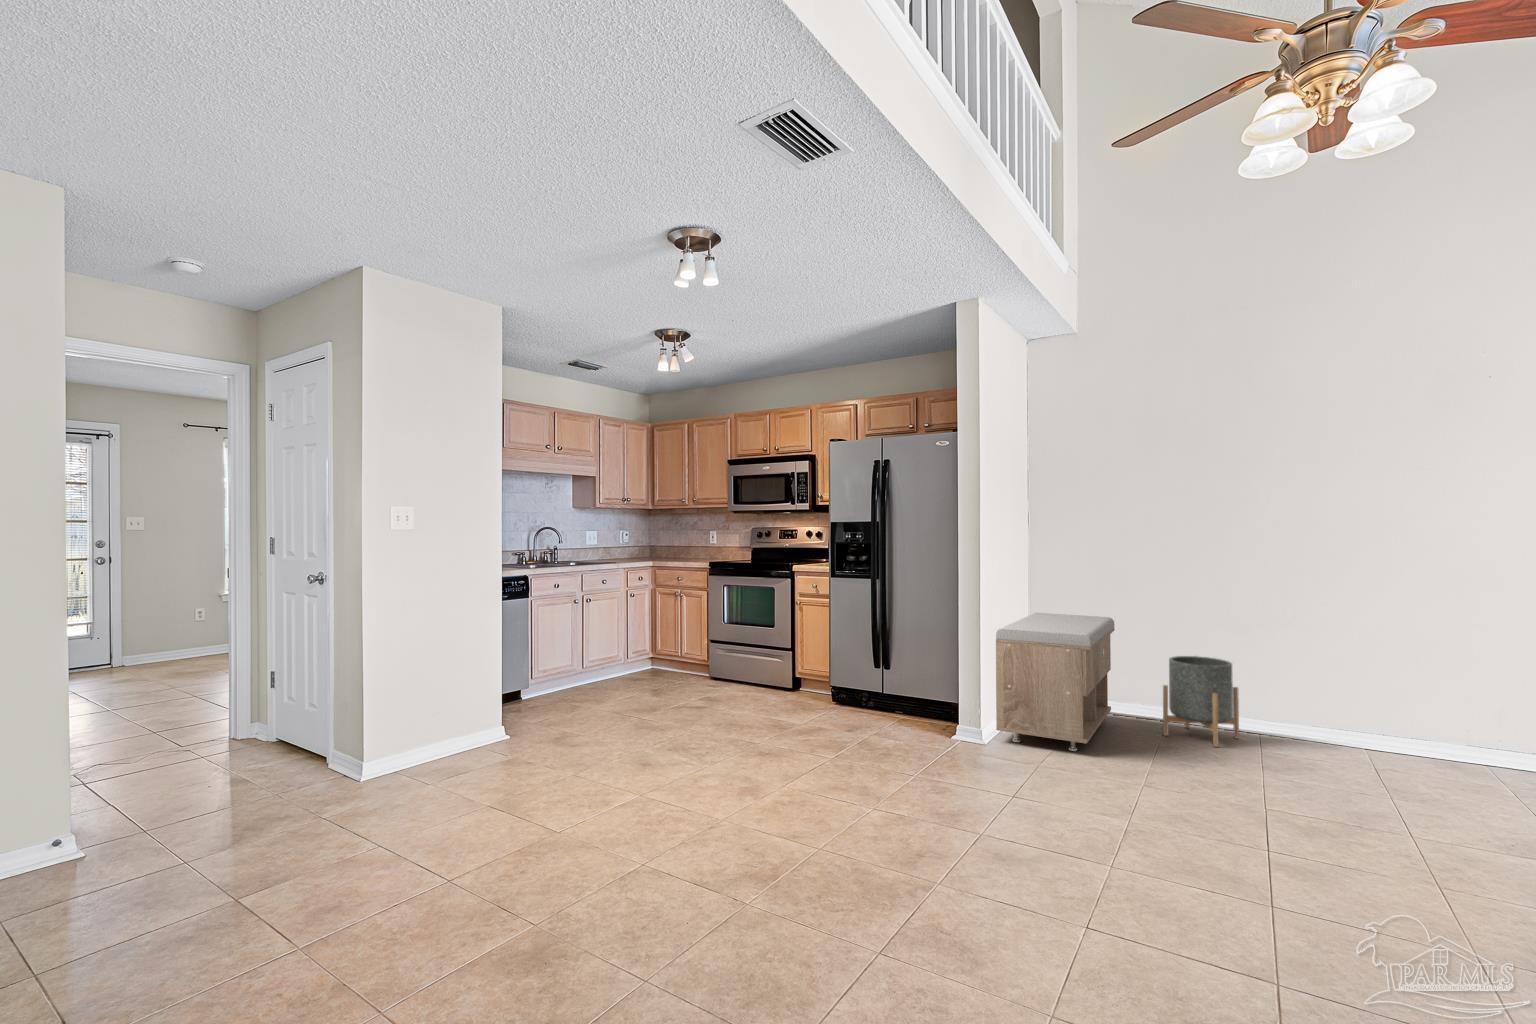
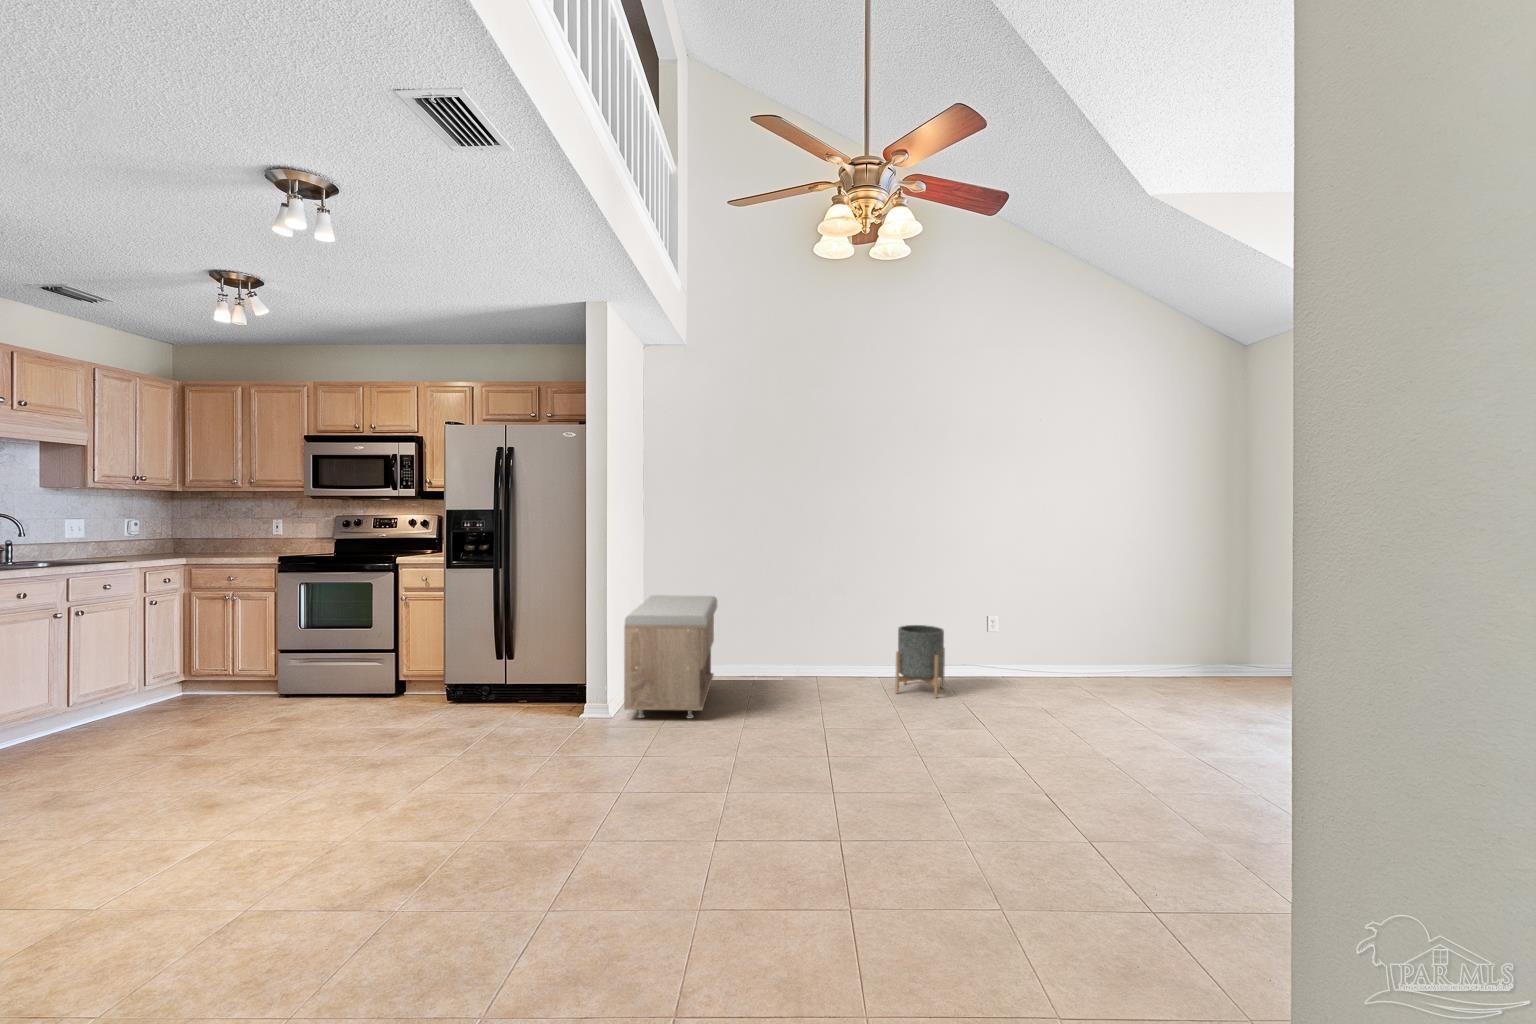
planter: present [1163,656,1239,747] -> present [895,625,945,698]

